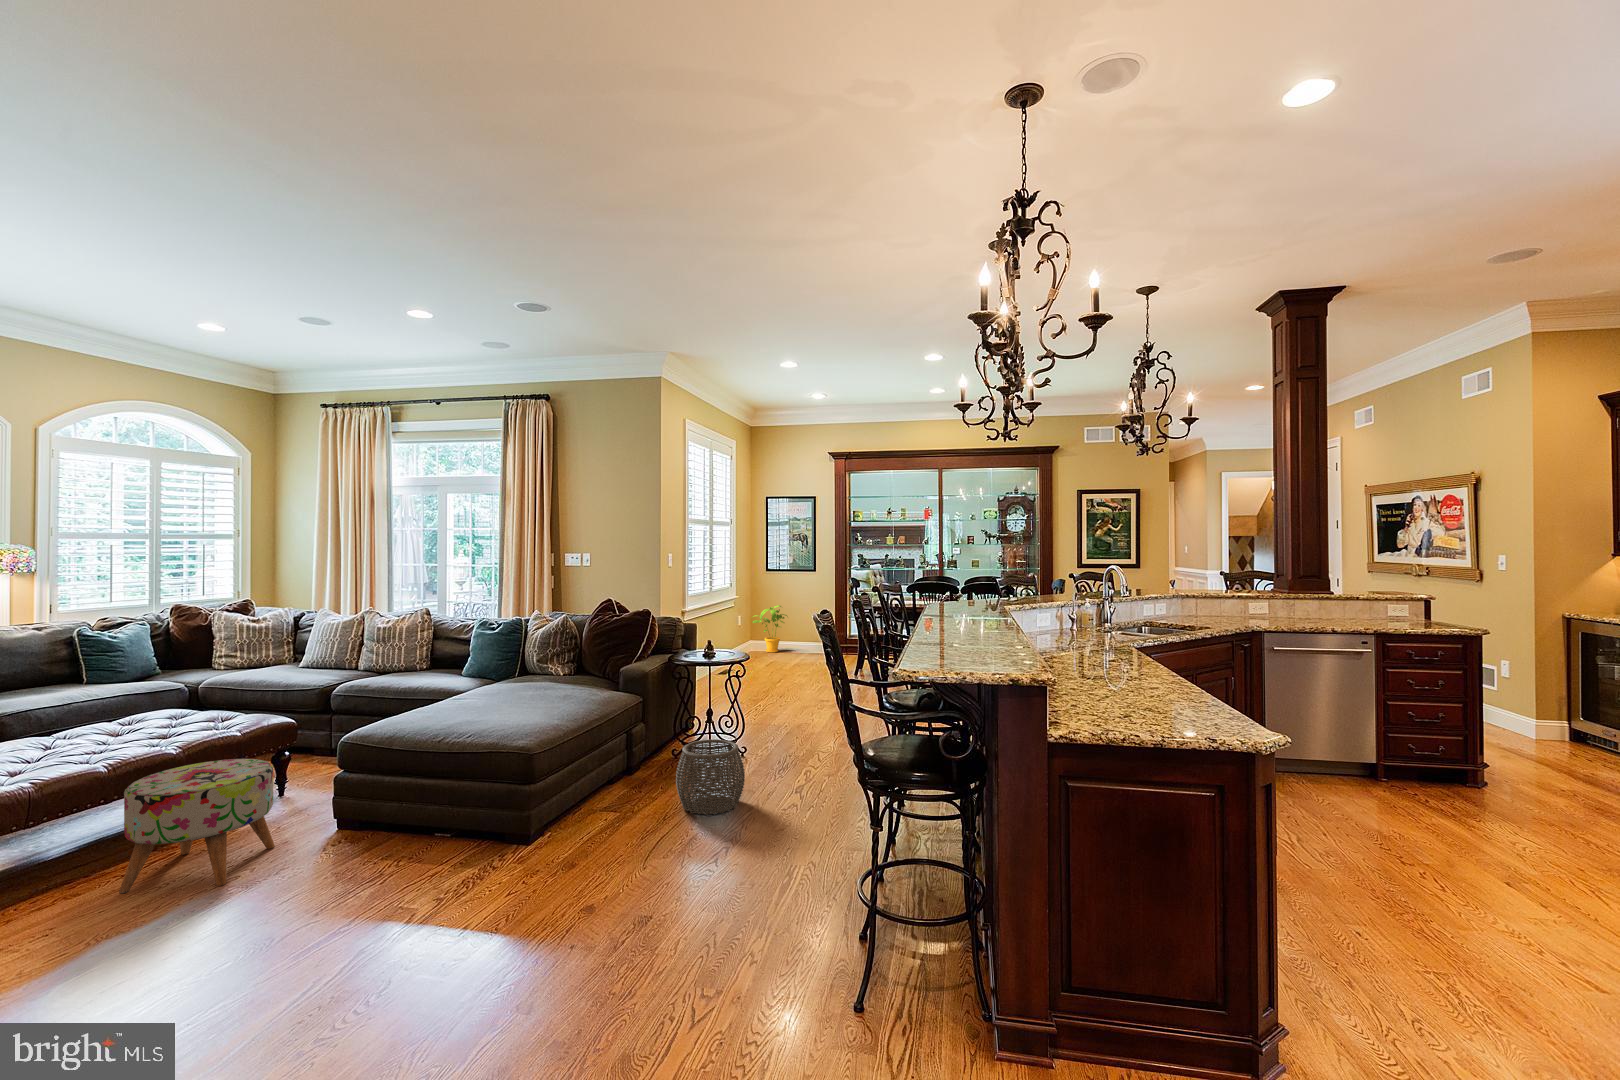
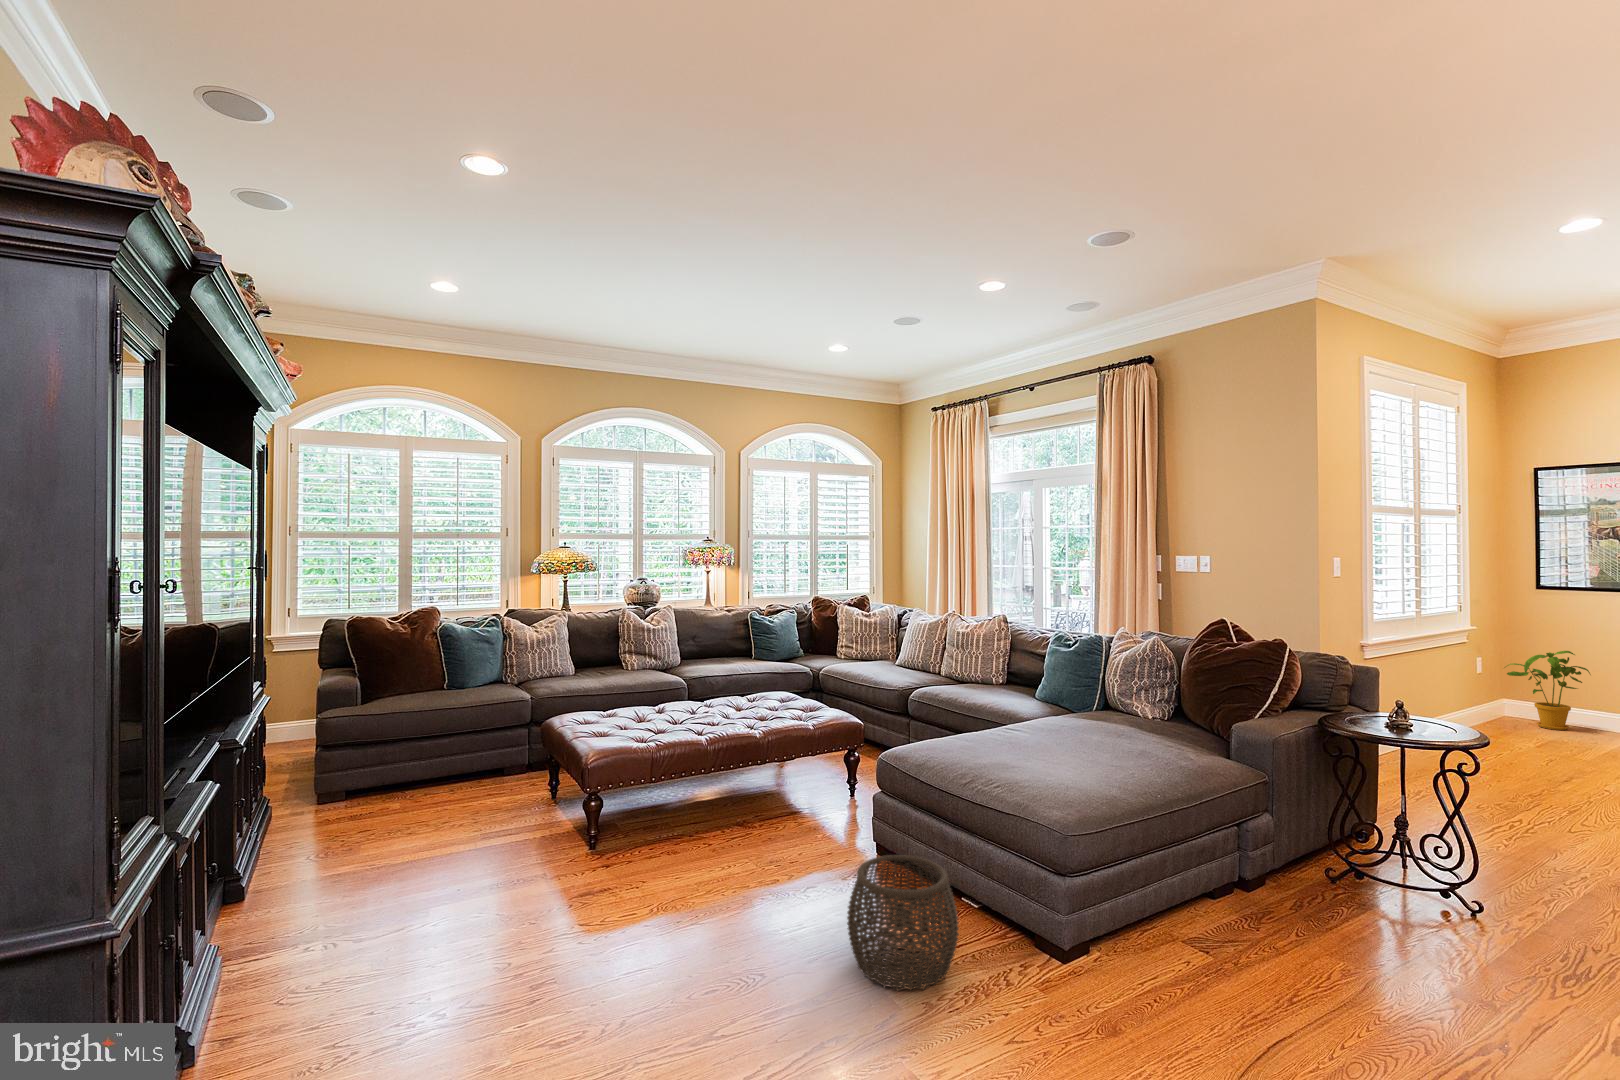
woven basket: present [675,739,745,815] -> present [847,855,959,991]
ottoman: present [119,759,275,893] -> none [716,748,831,874]

